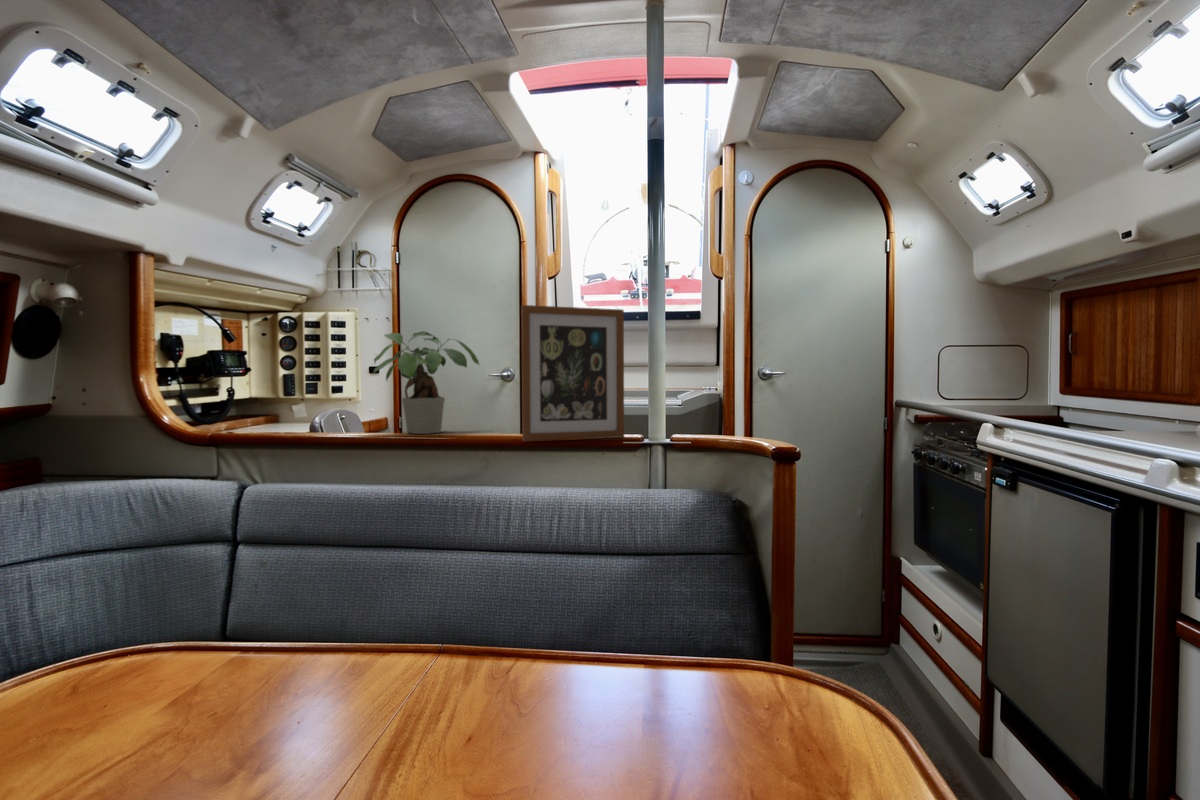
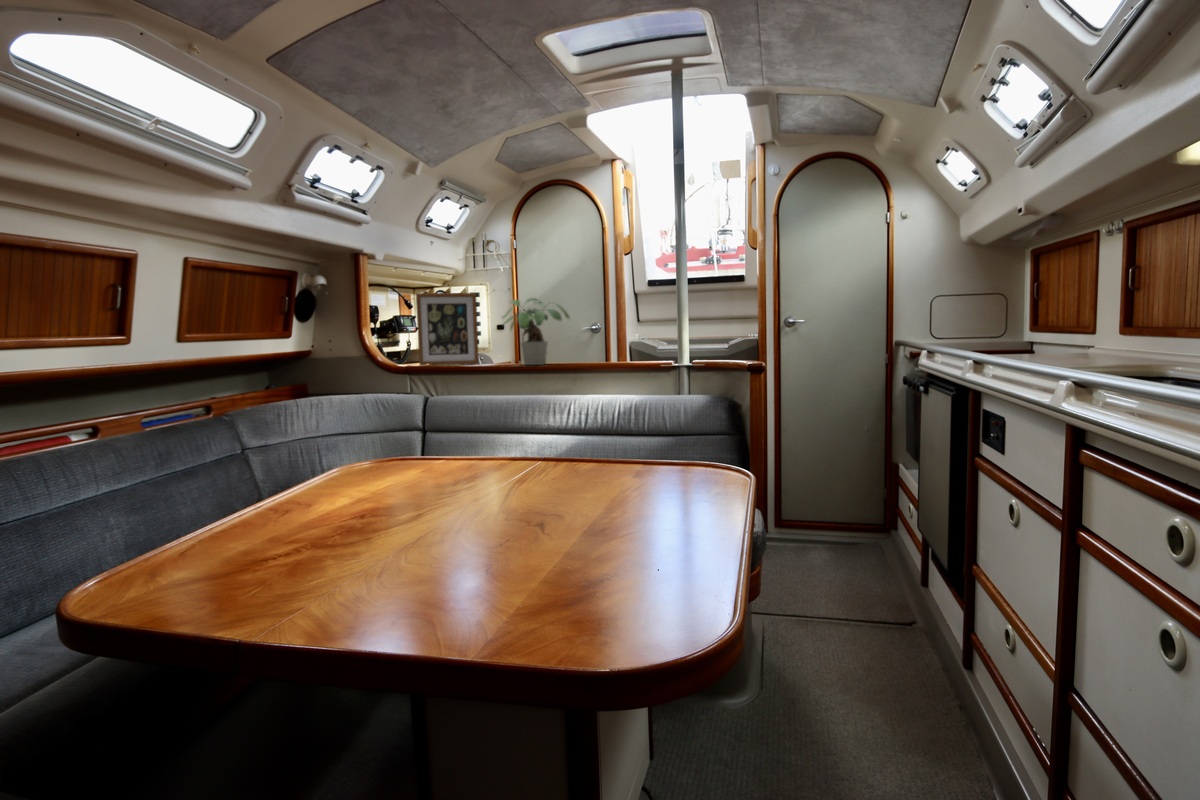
picture frame: present [521,305,624,441] -> present [416,293,479,366]

